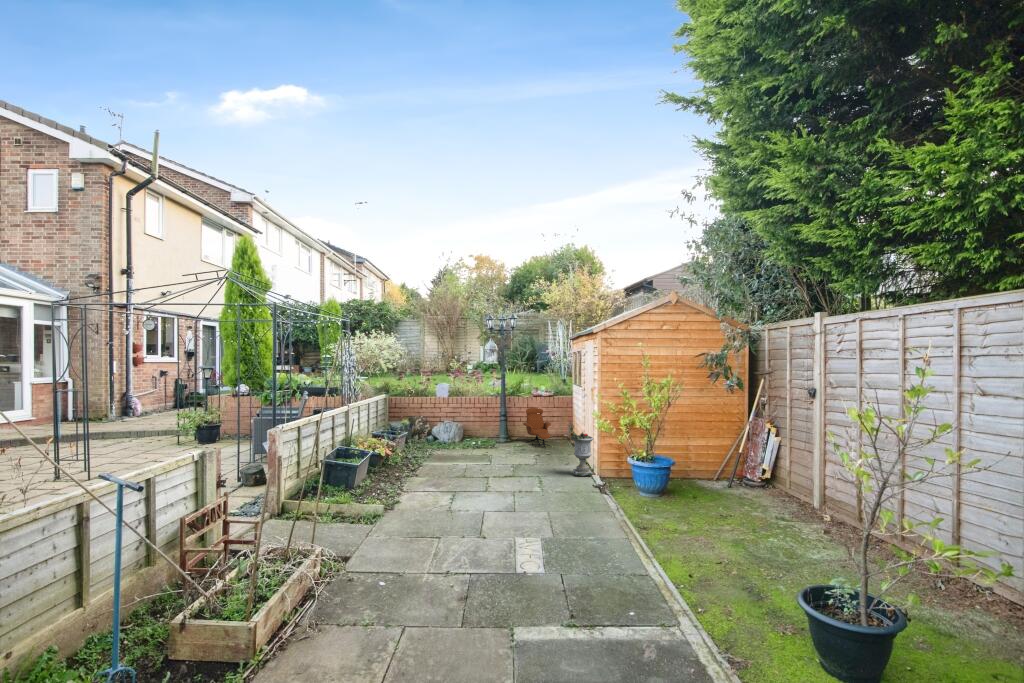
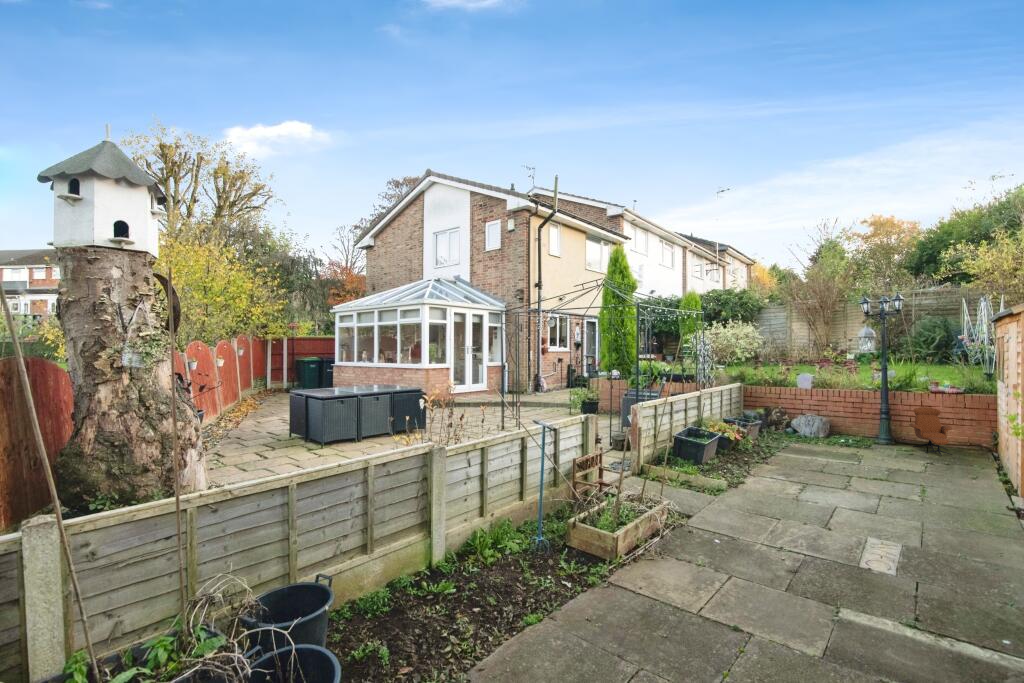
planter: present [571,432,594,476] -> none [970,439,1009,494]

